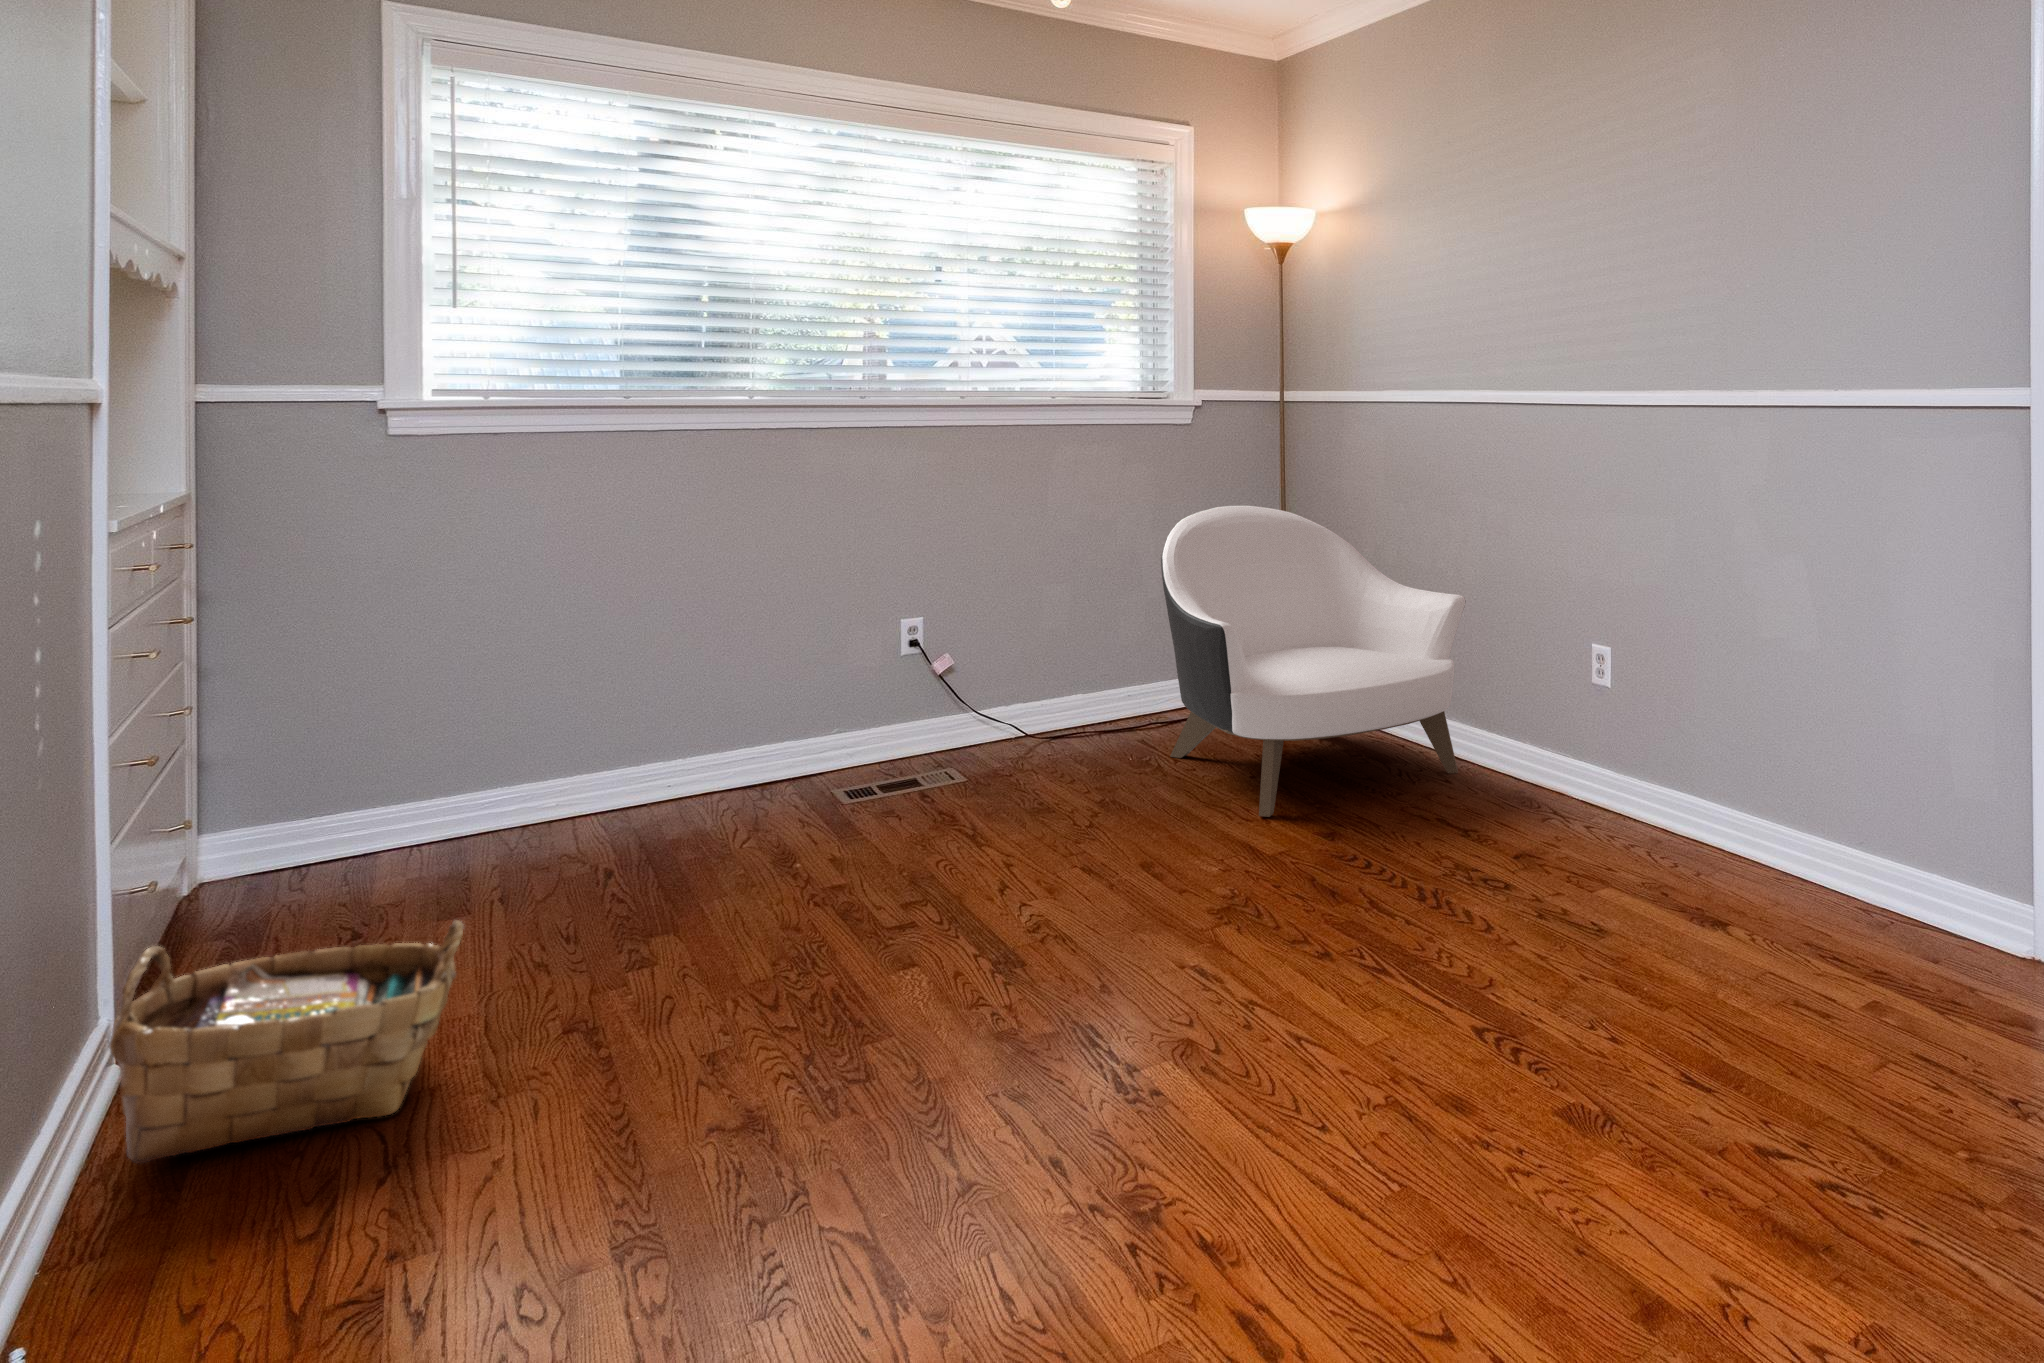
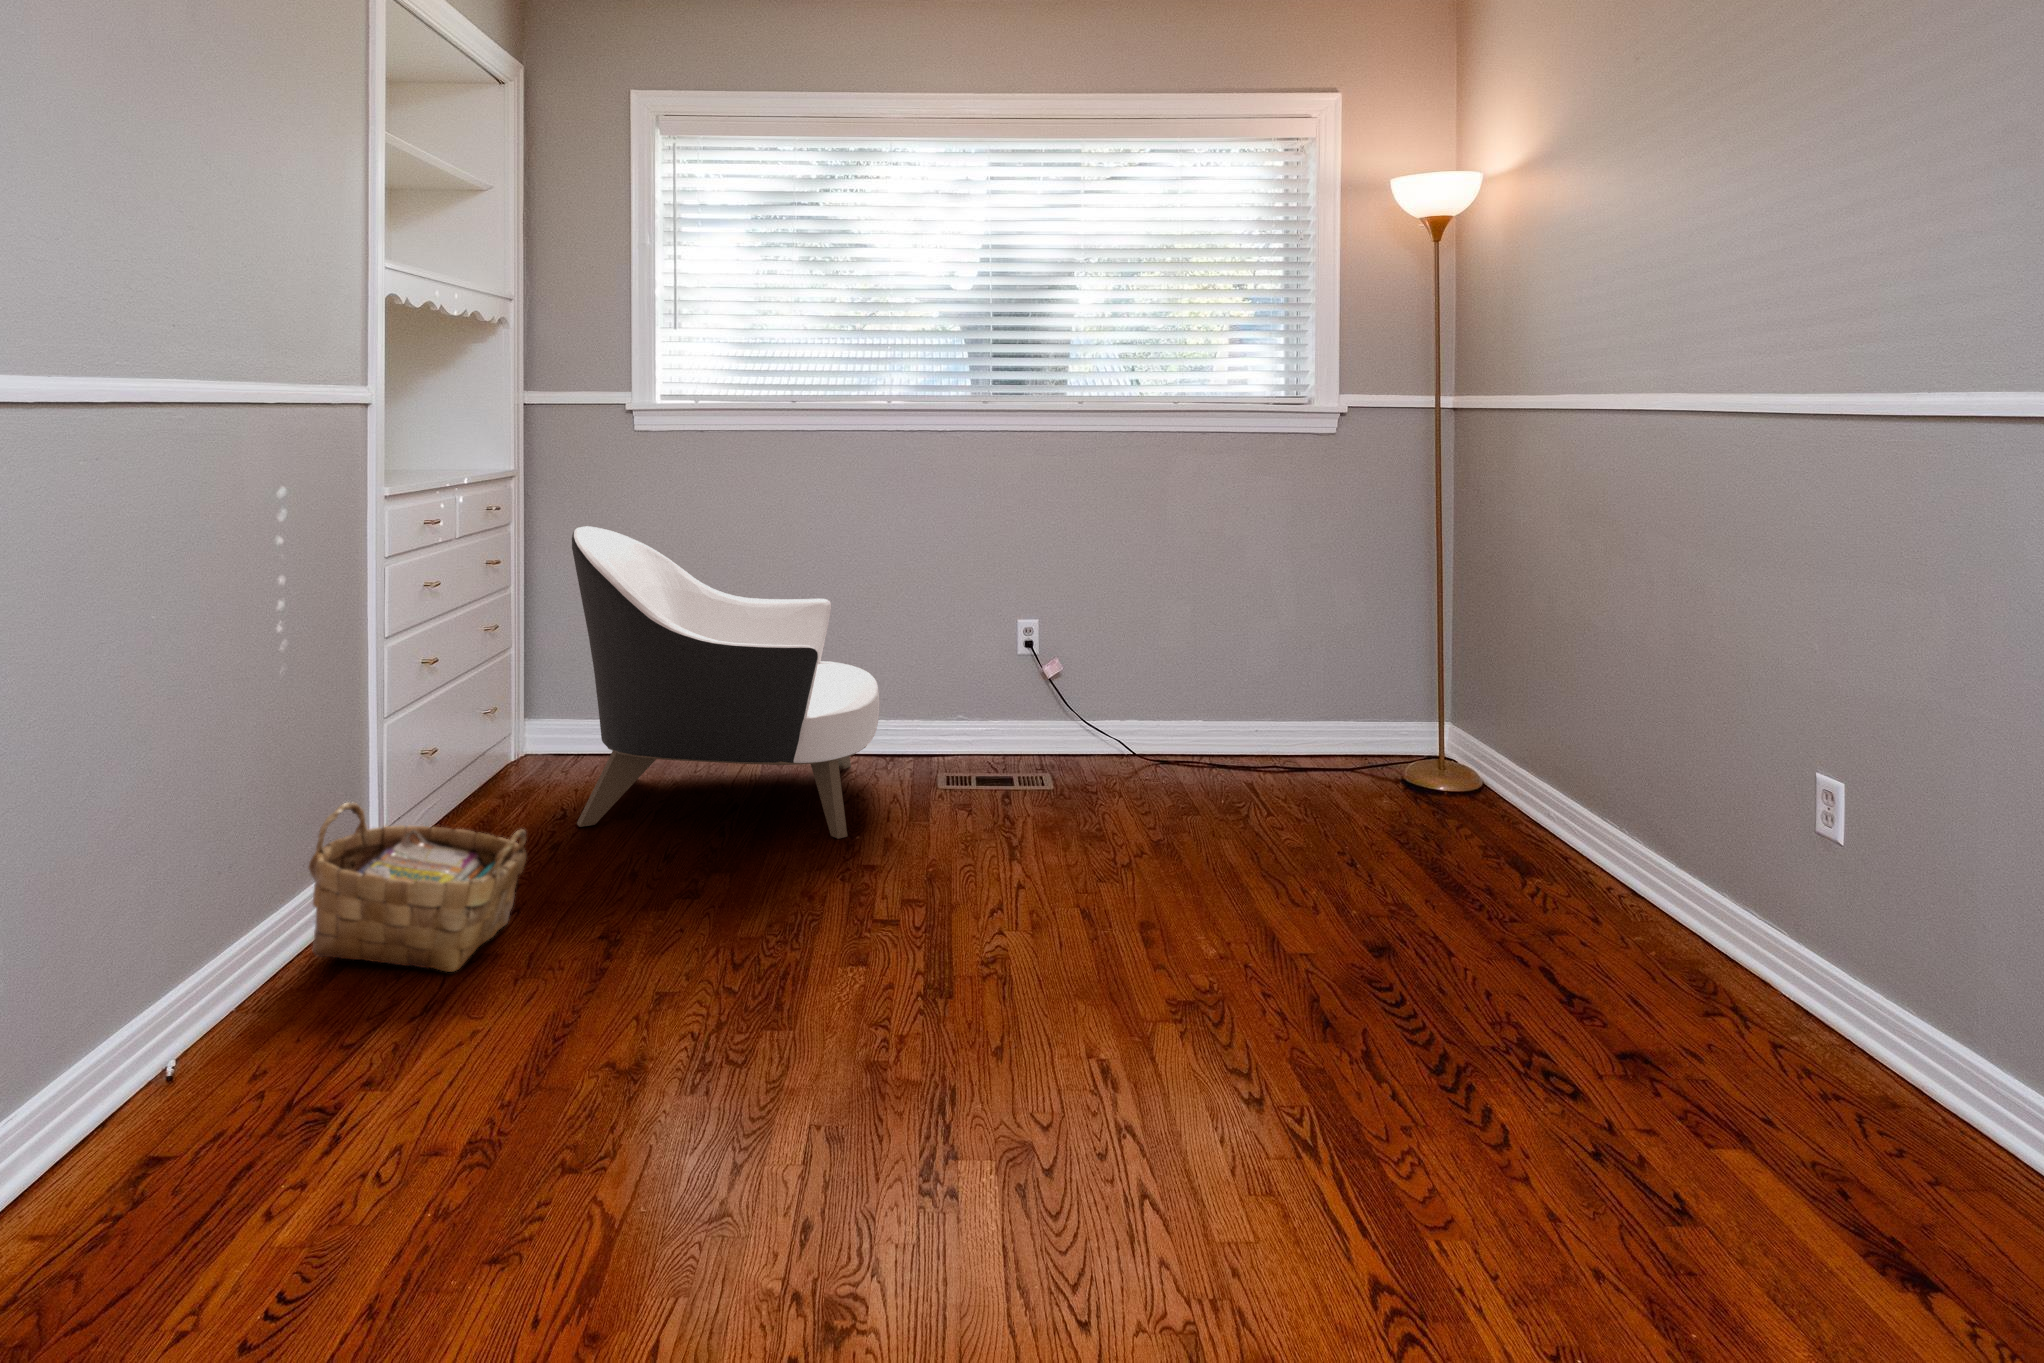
armchair: present [1161,506,1466,817] -> present [572,526,880,839]

